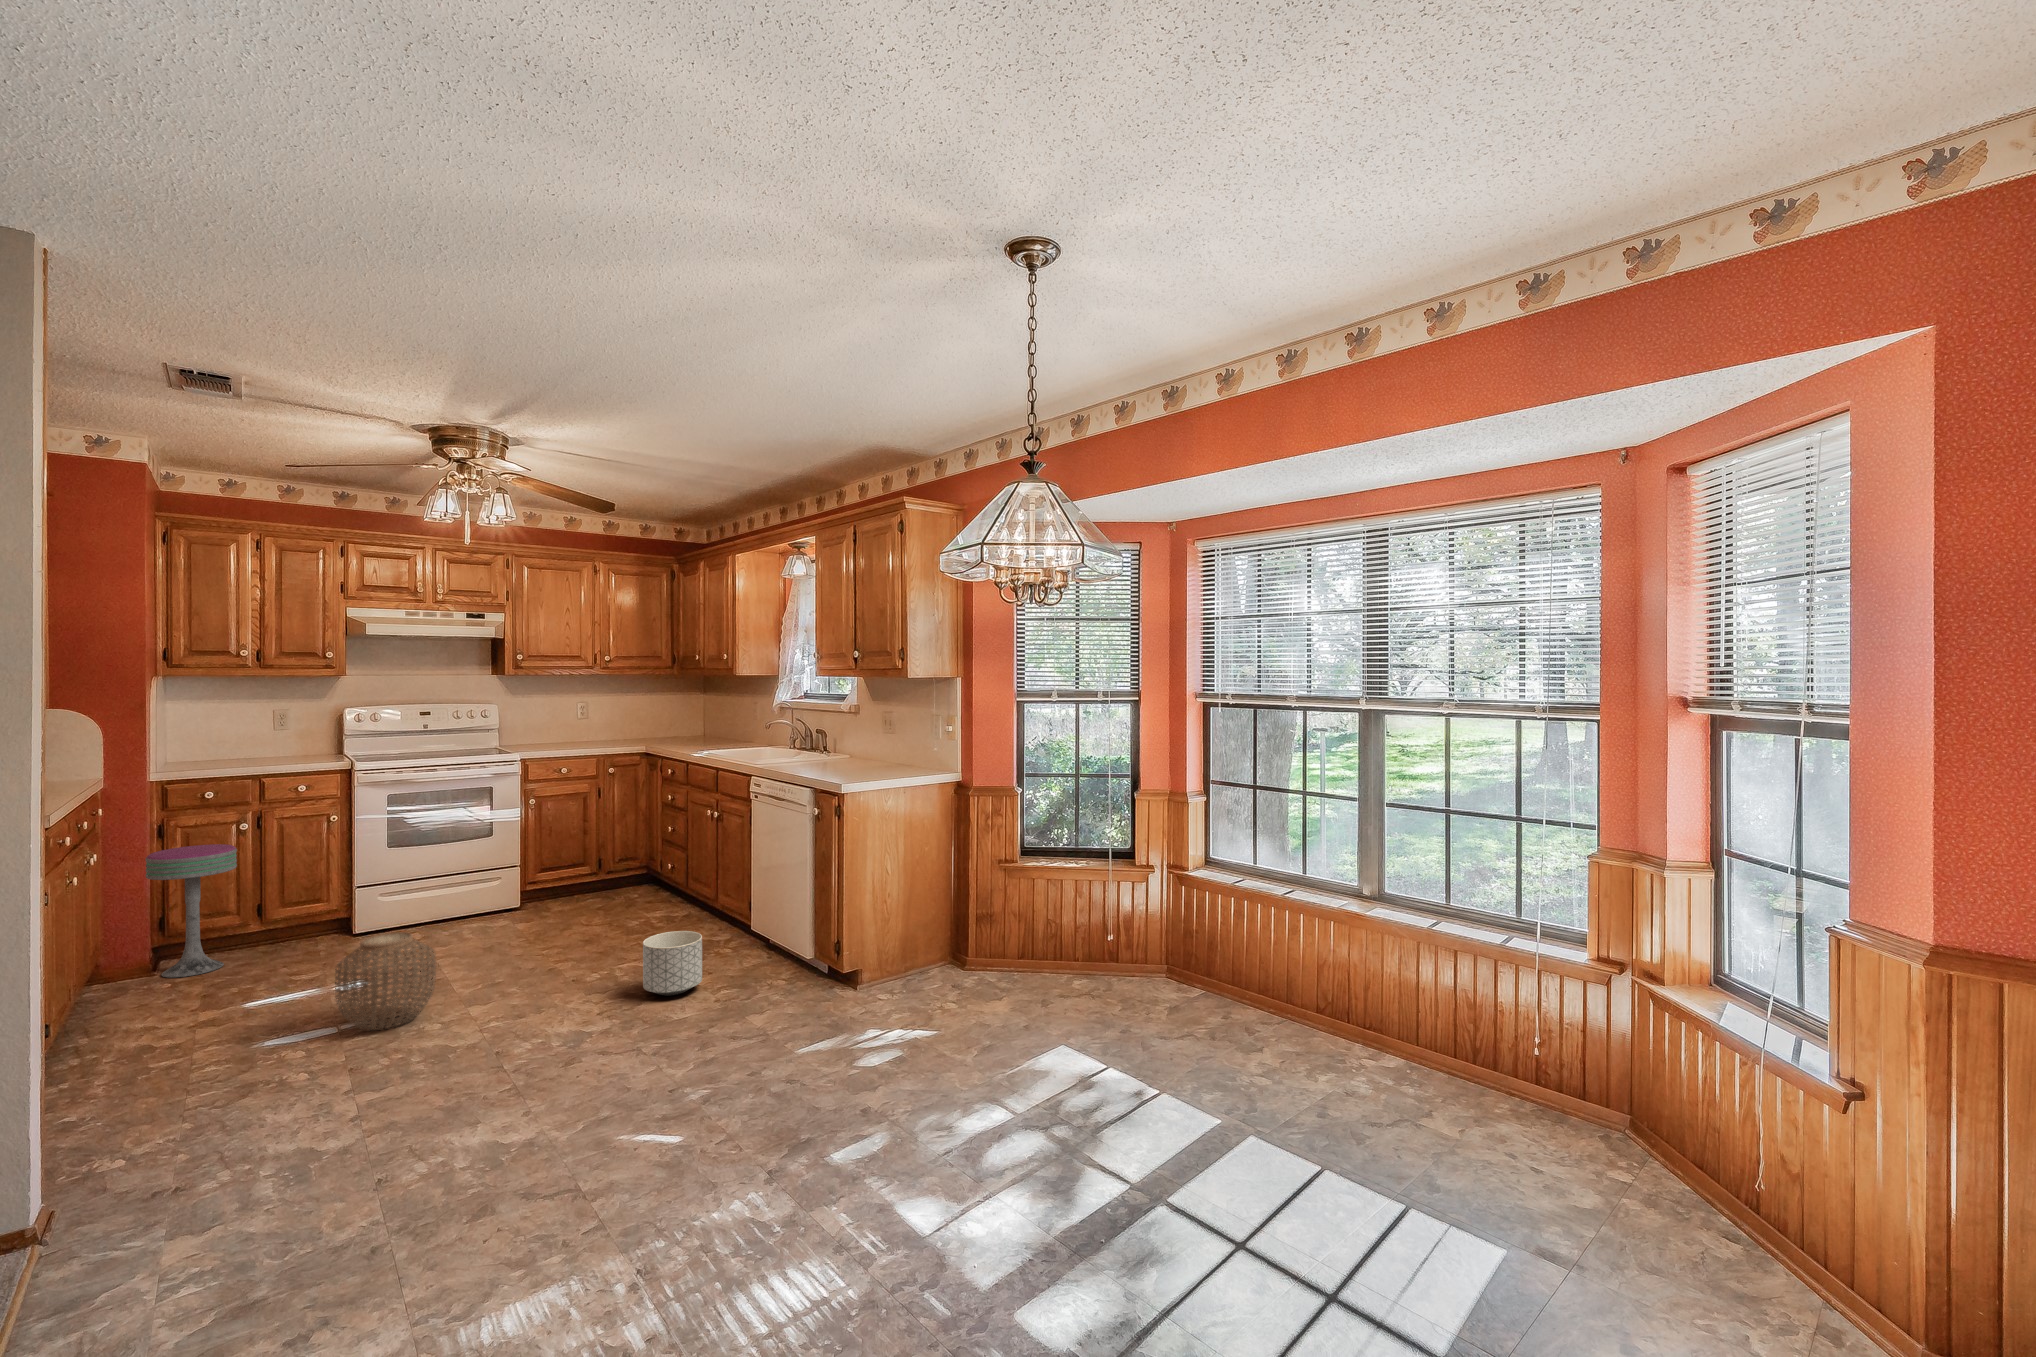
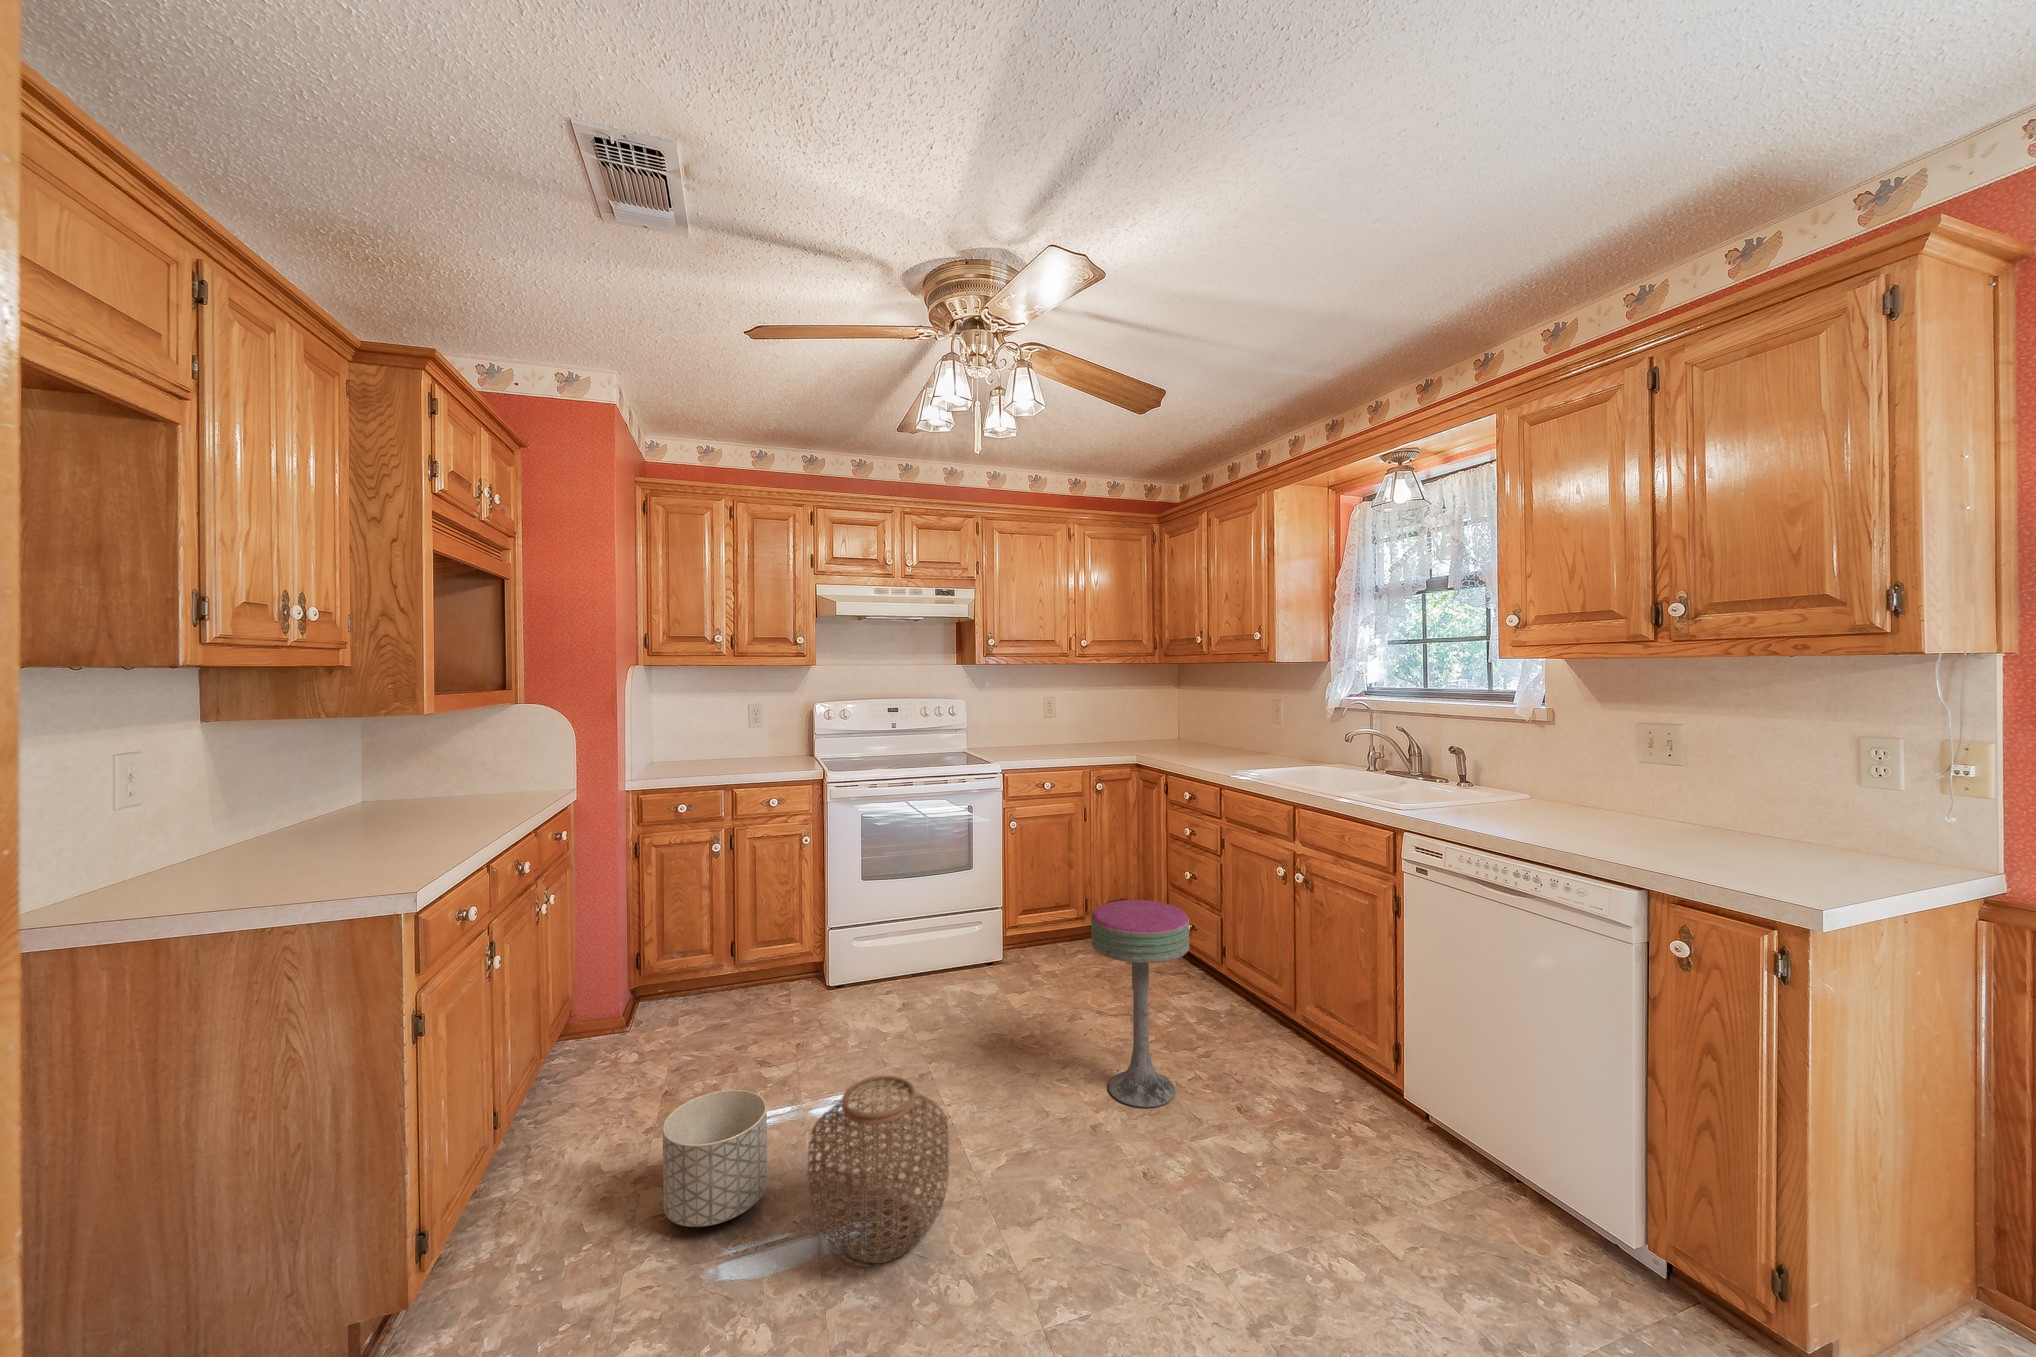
bar stool: present [146,844,237,978] -> present [1091,900,1189,1108]
planter: present [643,931,702,996] -> present [663,1090,767,1227]

